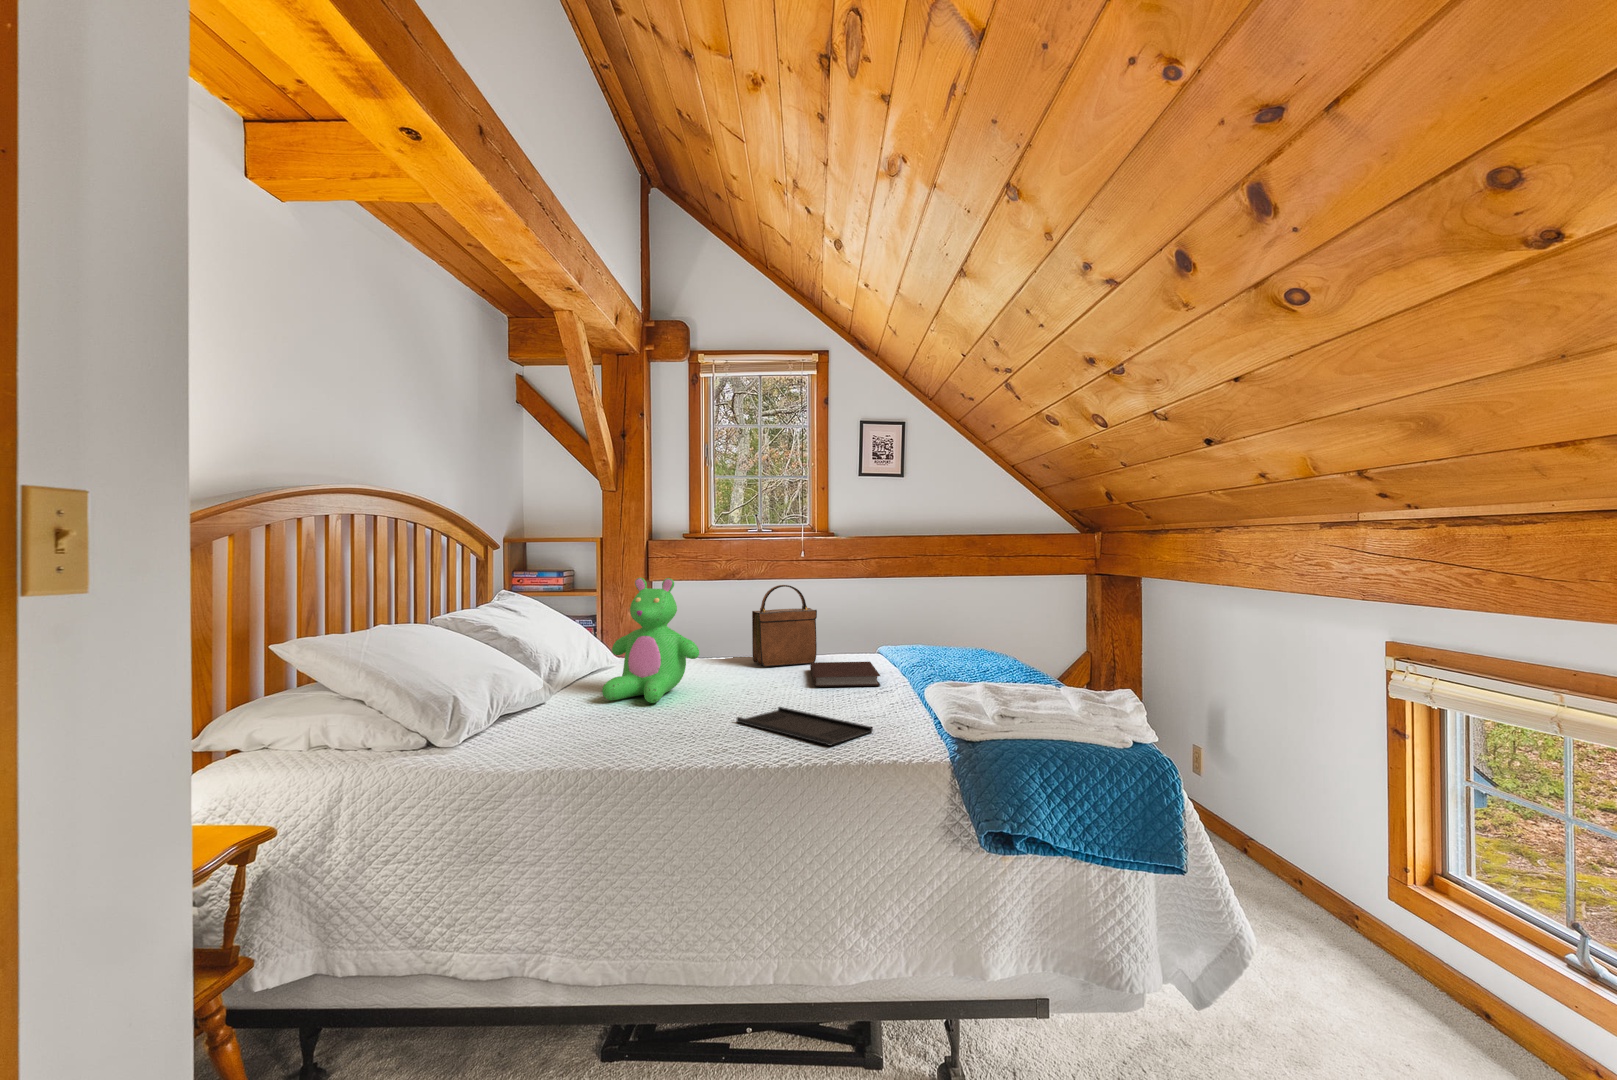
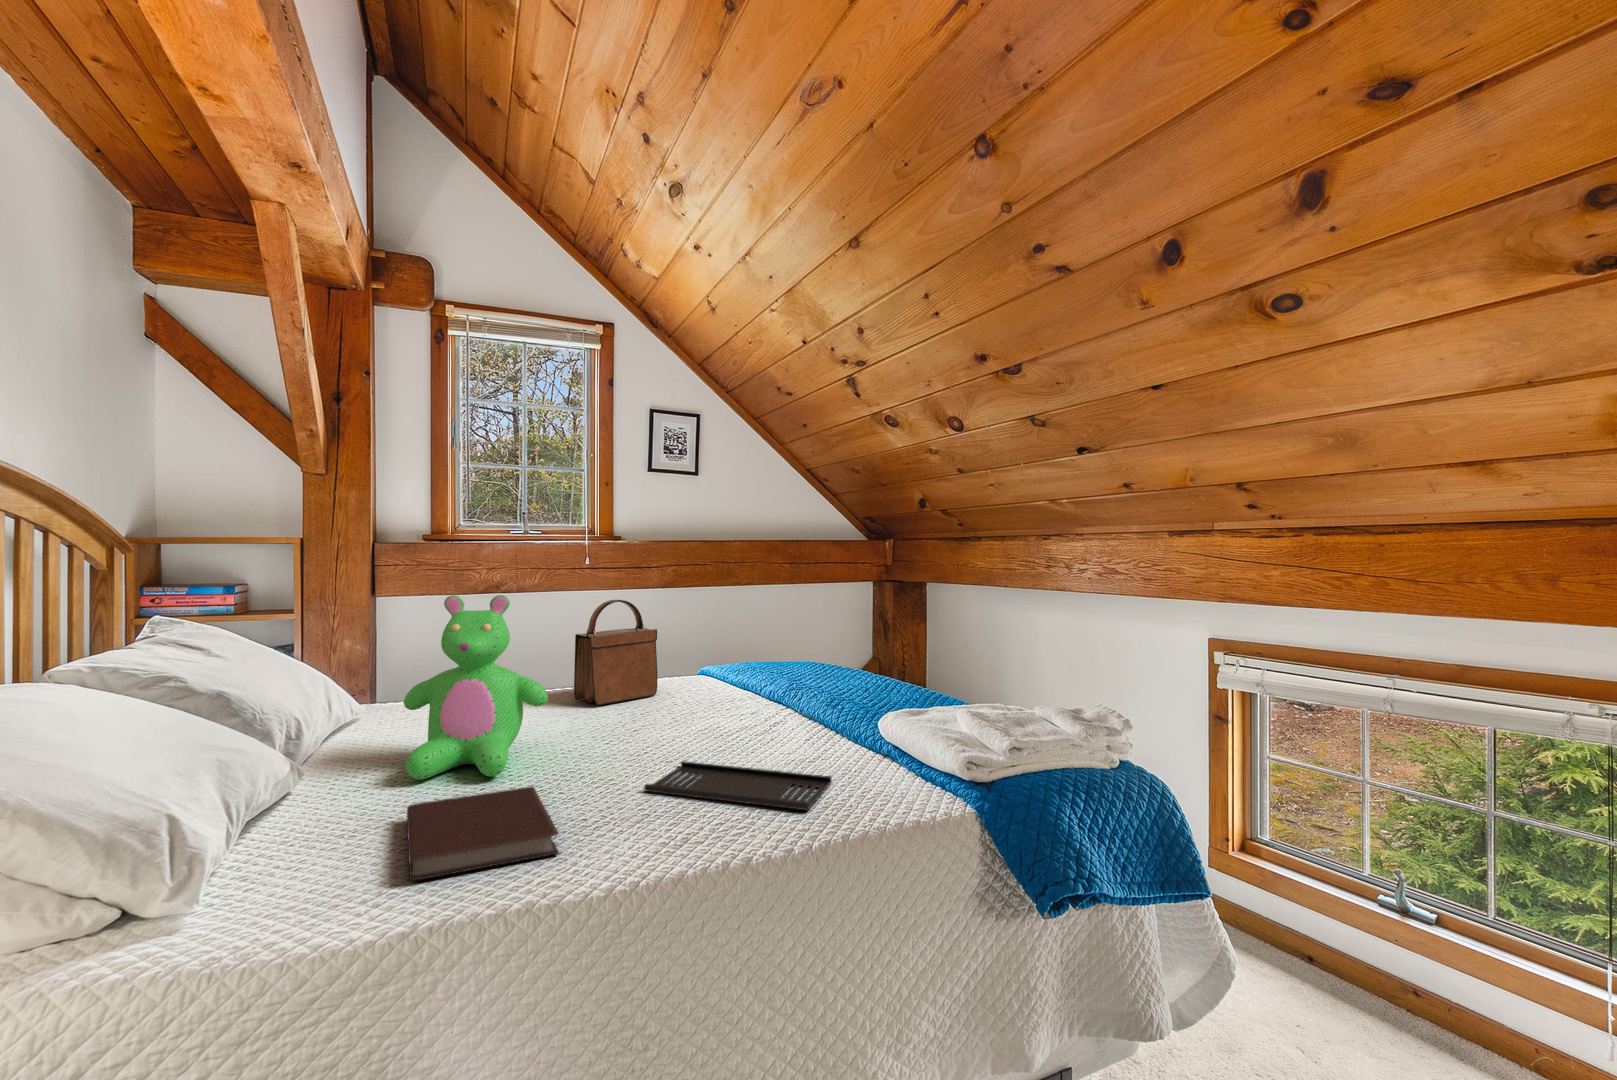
notebook: present [810,662,880,687] -> present [407,786,559,880]

